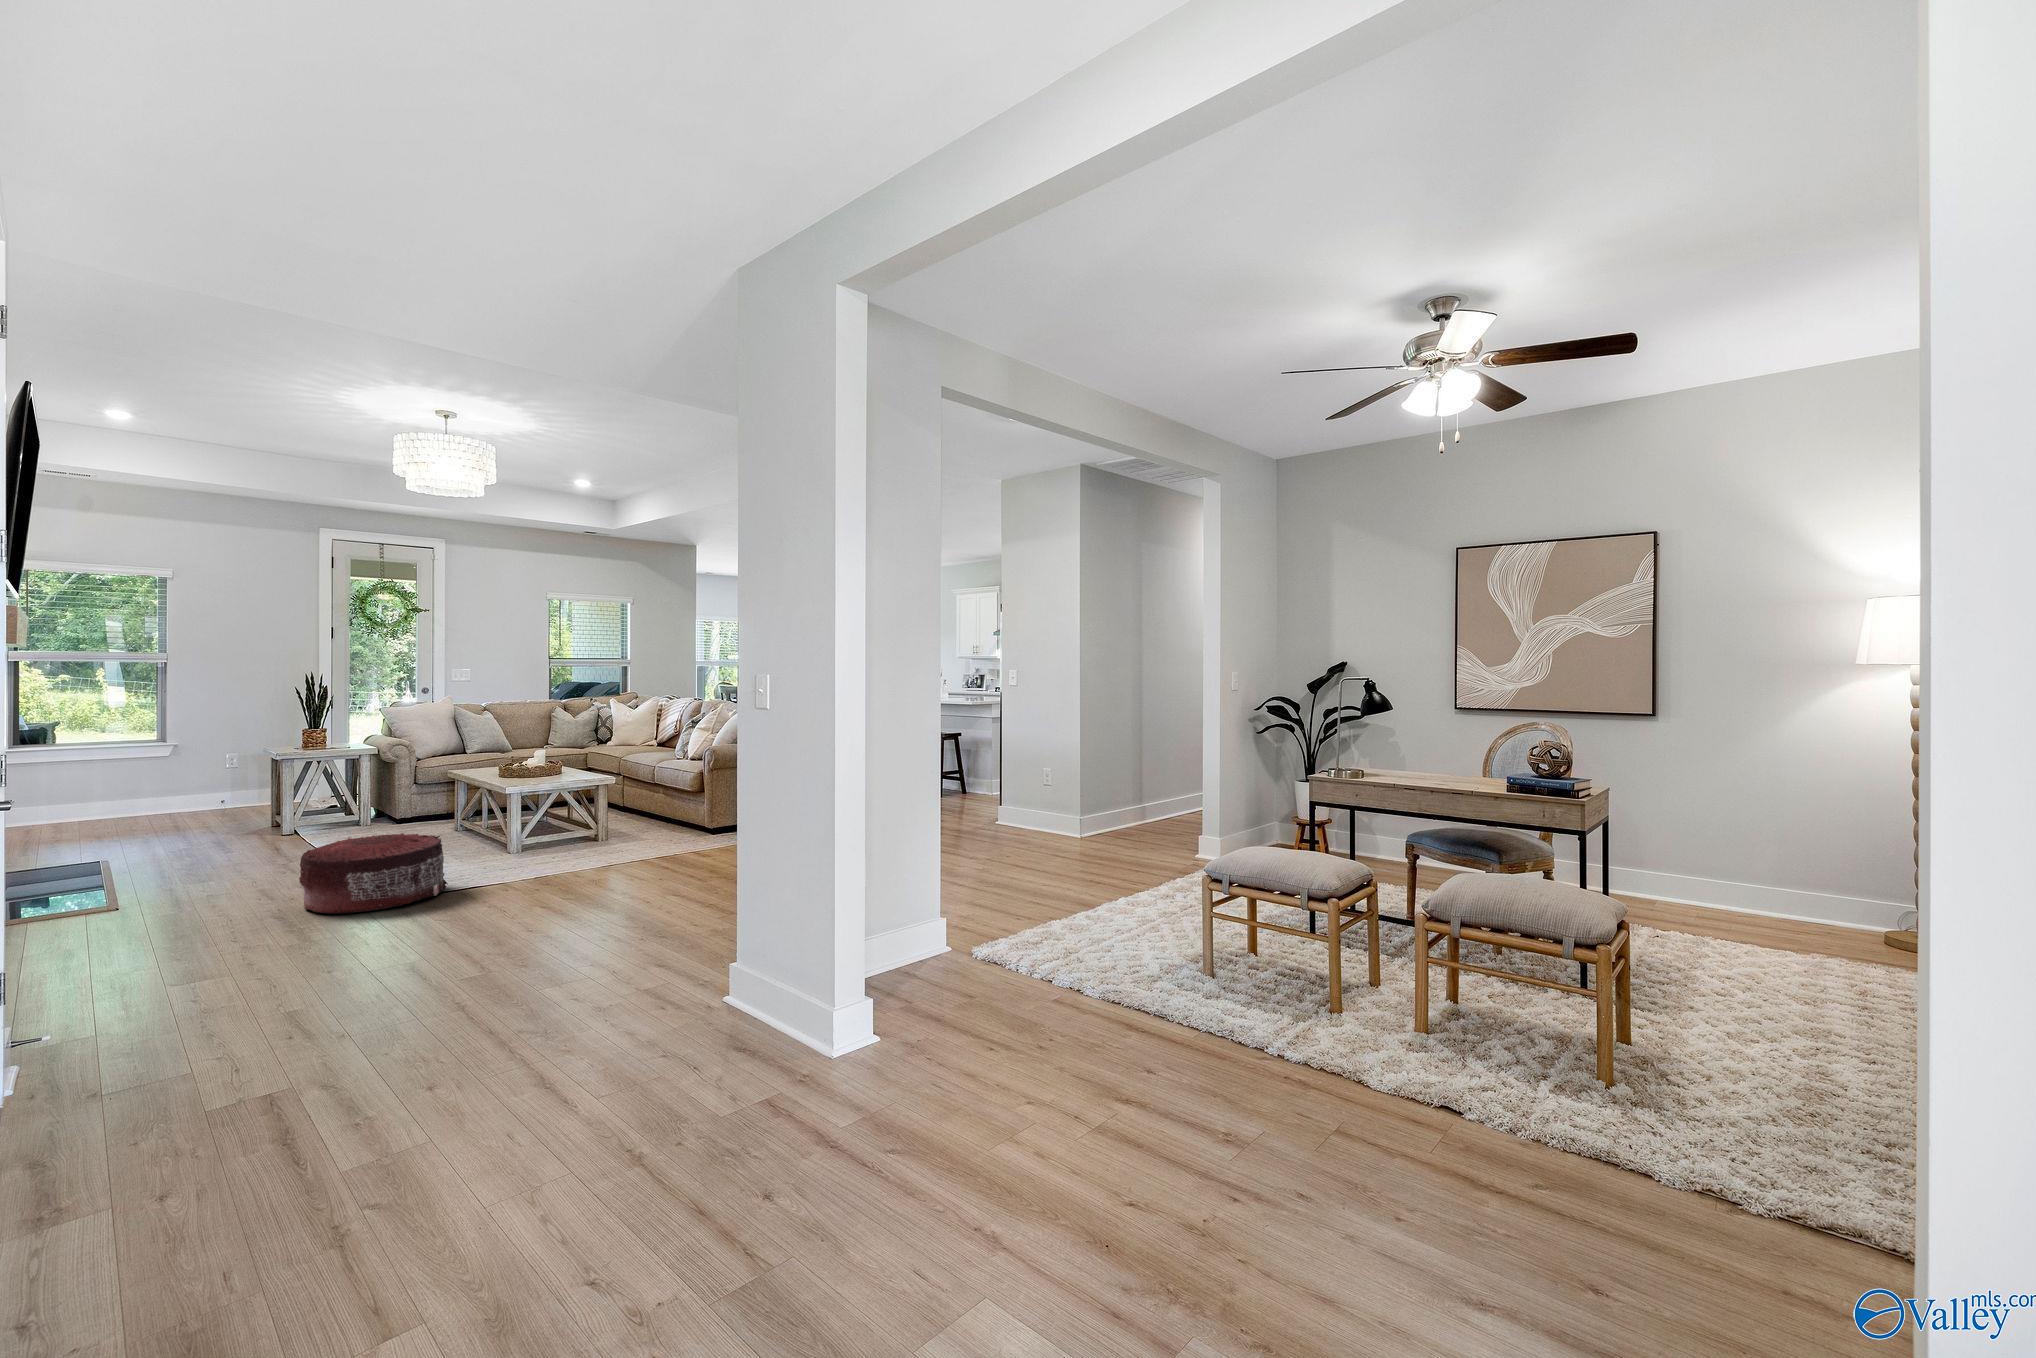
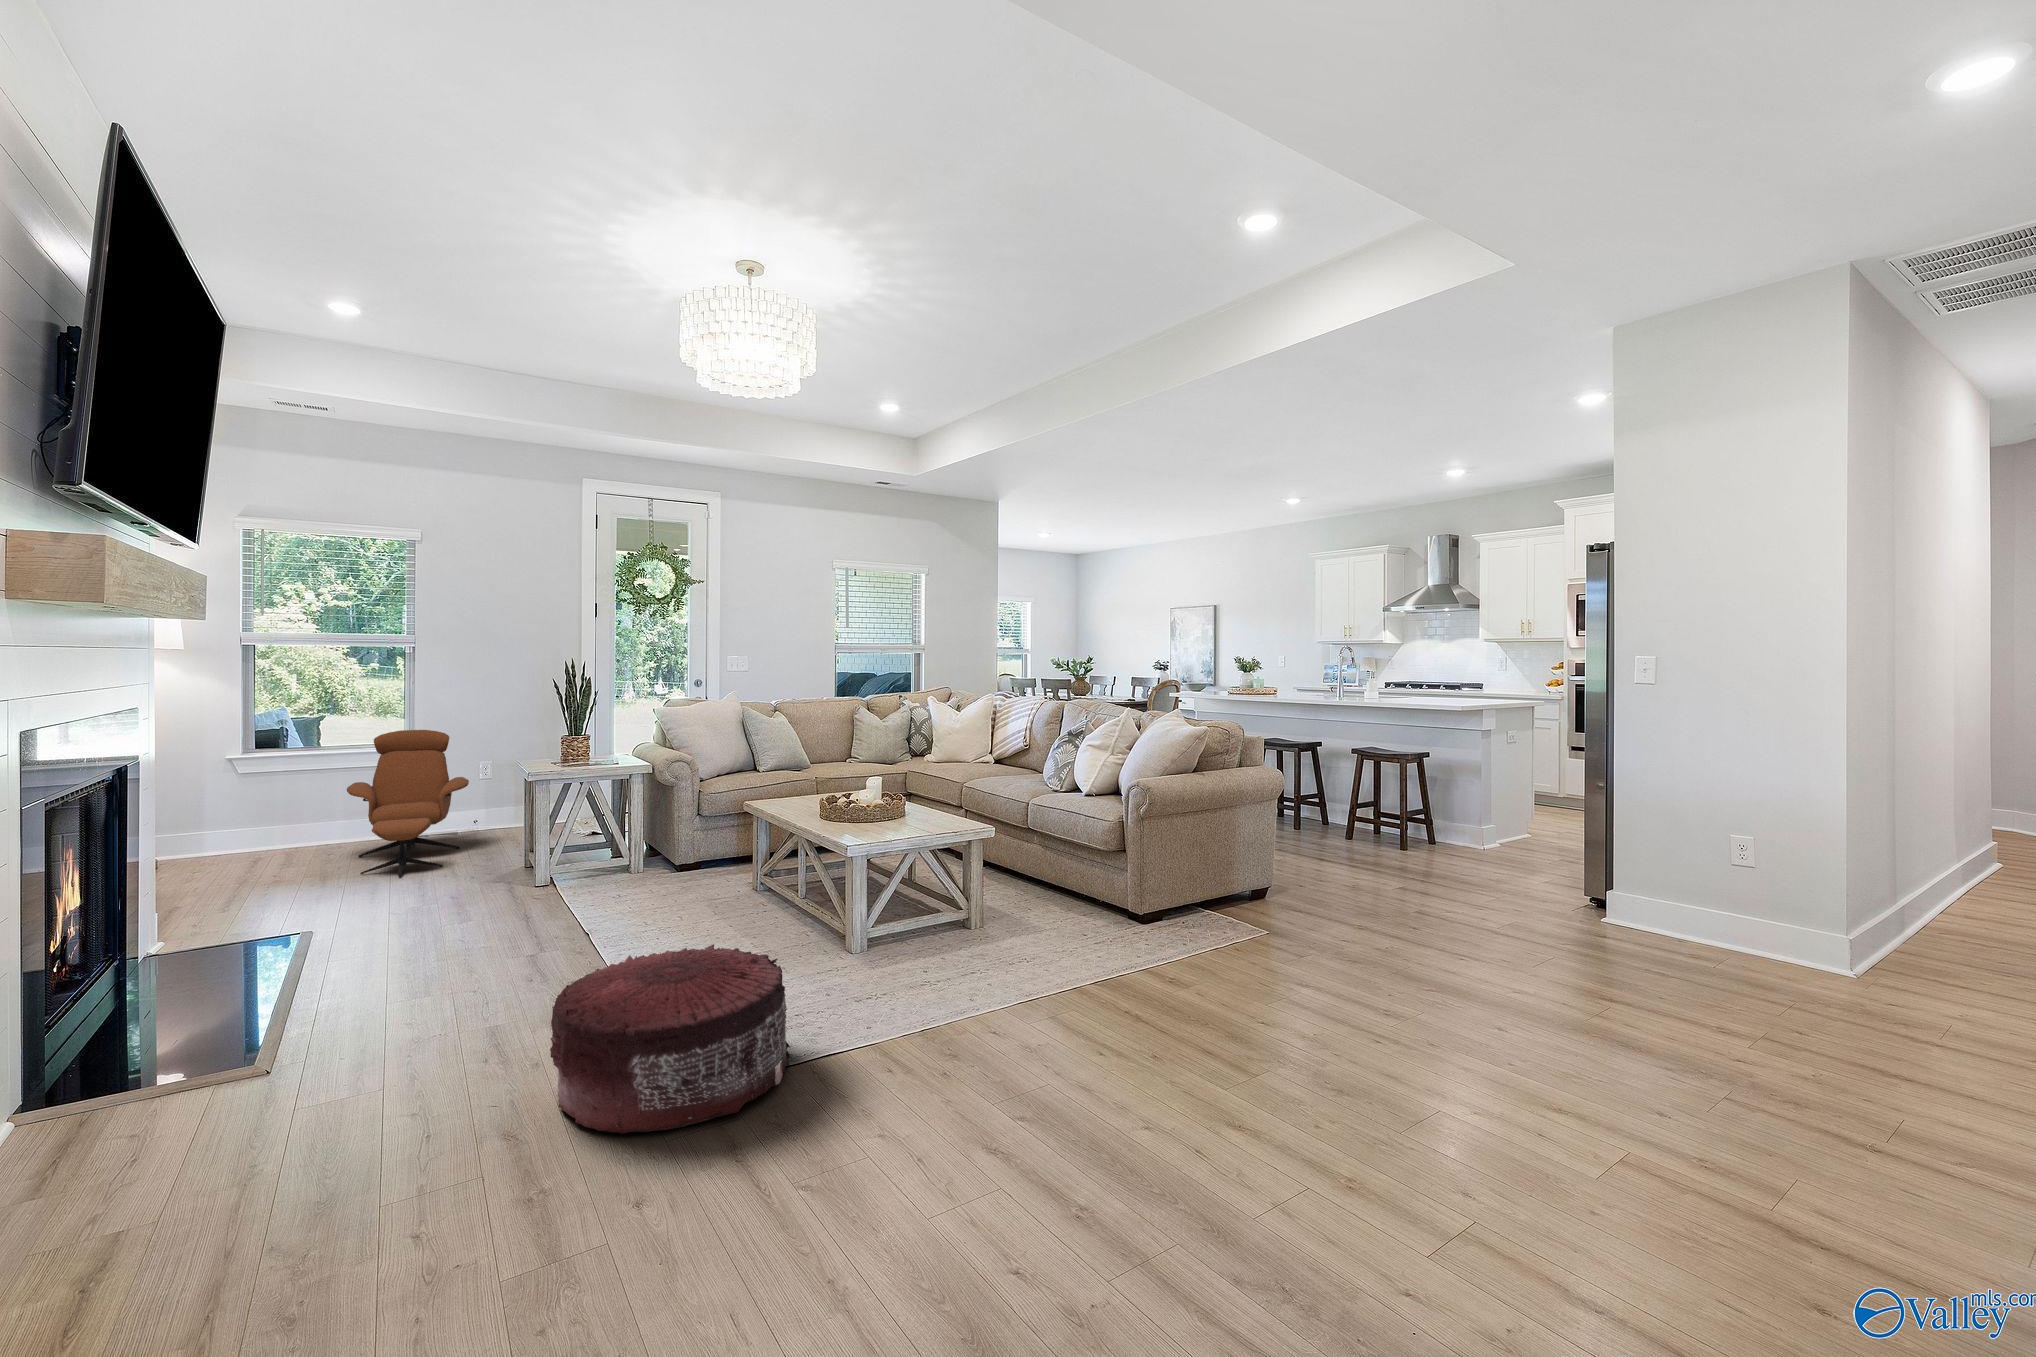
lounge chair: none [112,727,220,834] -> present [347,730,469,877]

